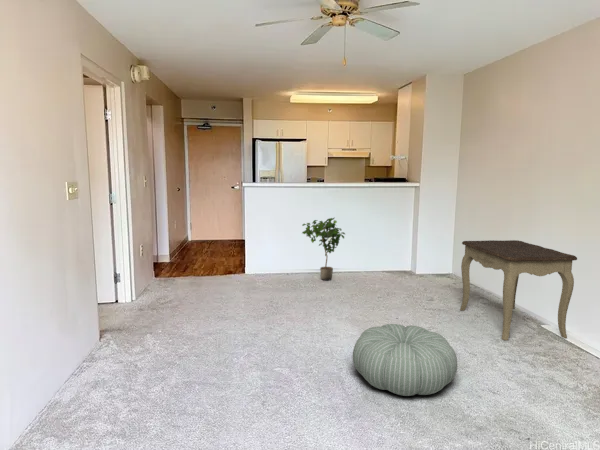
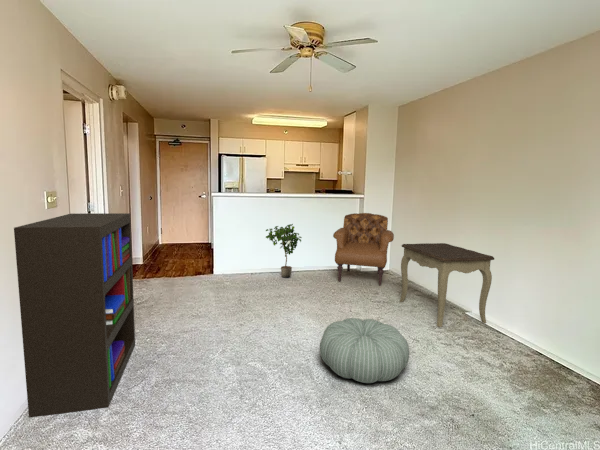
bookshelf: none [38,204,156,407] -> present [14,213,135,418]
armchair: none [382,204,457,292] -> present [333,213,394,286]

